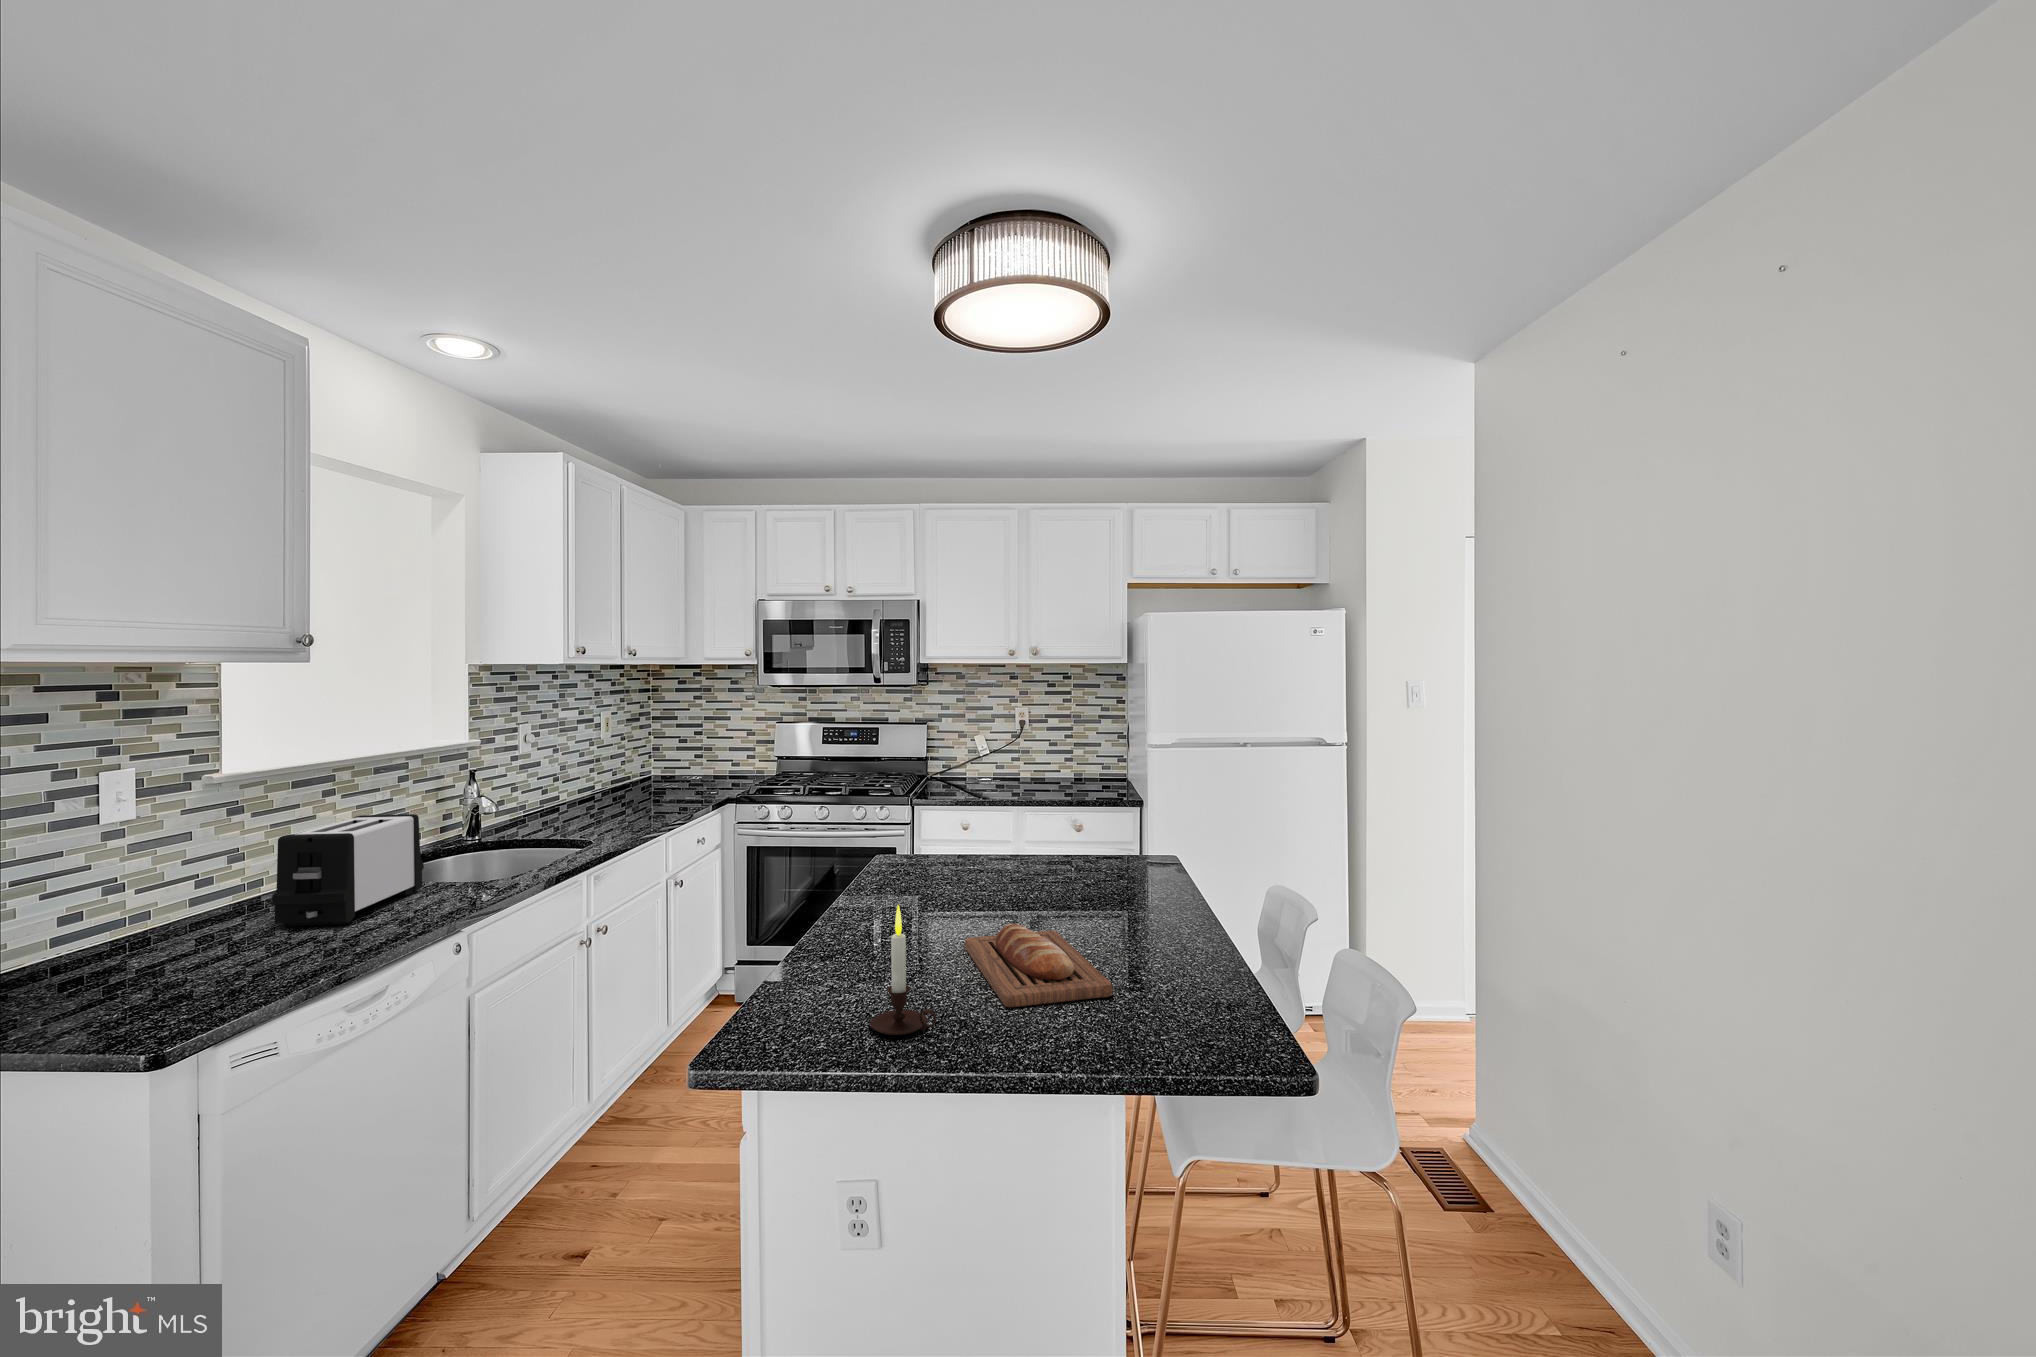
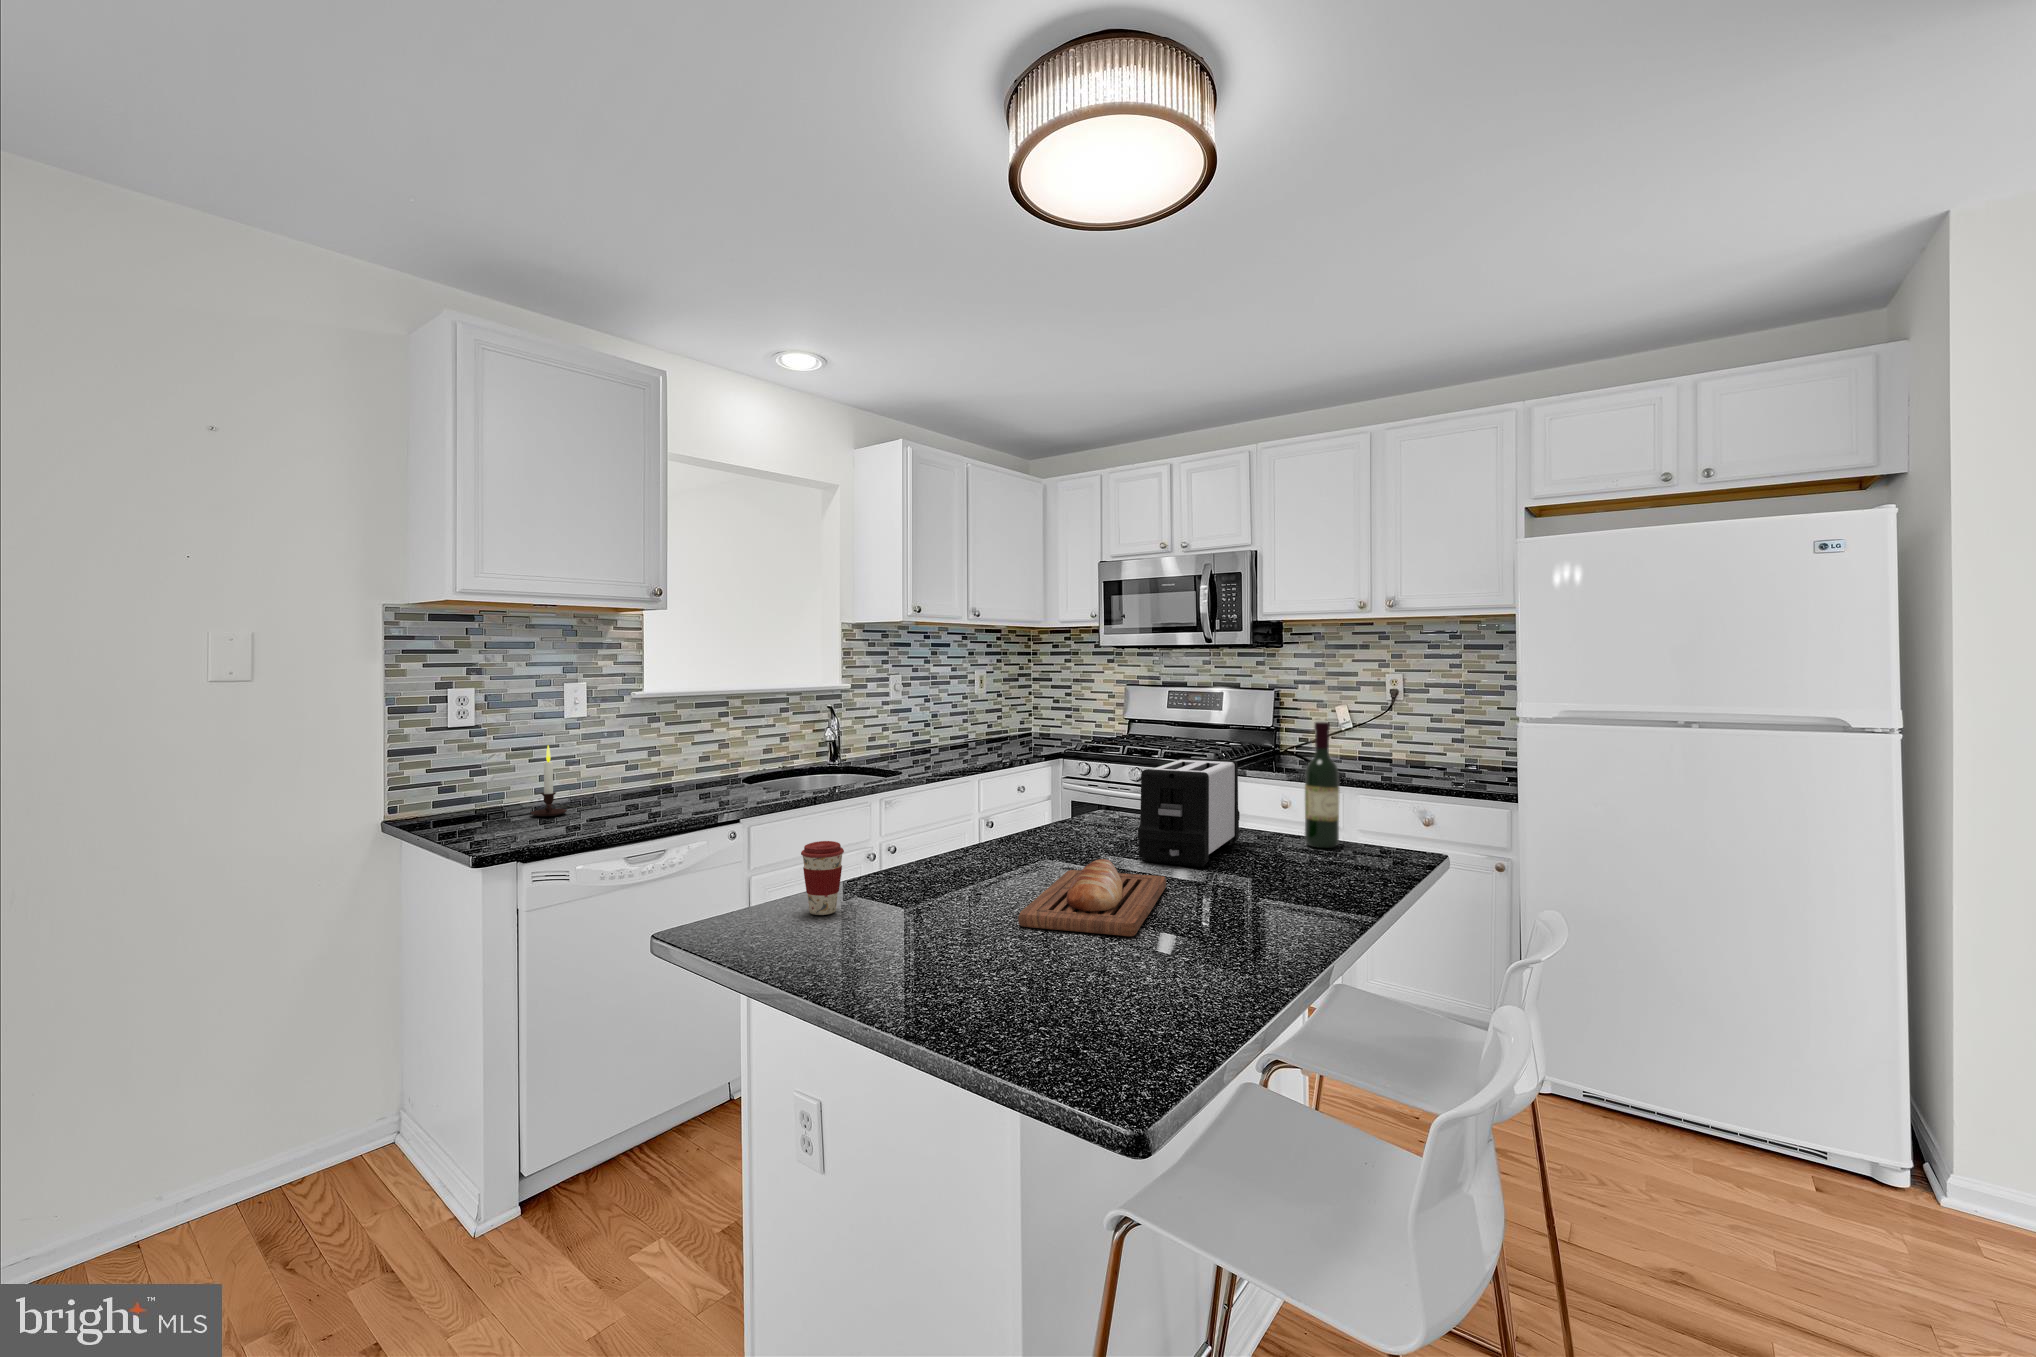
wine bottle: none [1085,769,1113,879] -> present [1305,721,1339,848]
toaster: present [272,814,424,926] -> present [1138,758,1240,867]
candle: present [870,905,936,1035] -> present [531,745,567,817]
coffee cup: none [770,955,819,1042] -> present [801,841,844,915]

